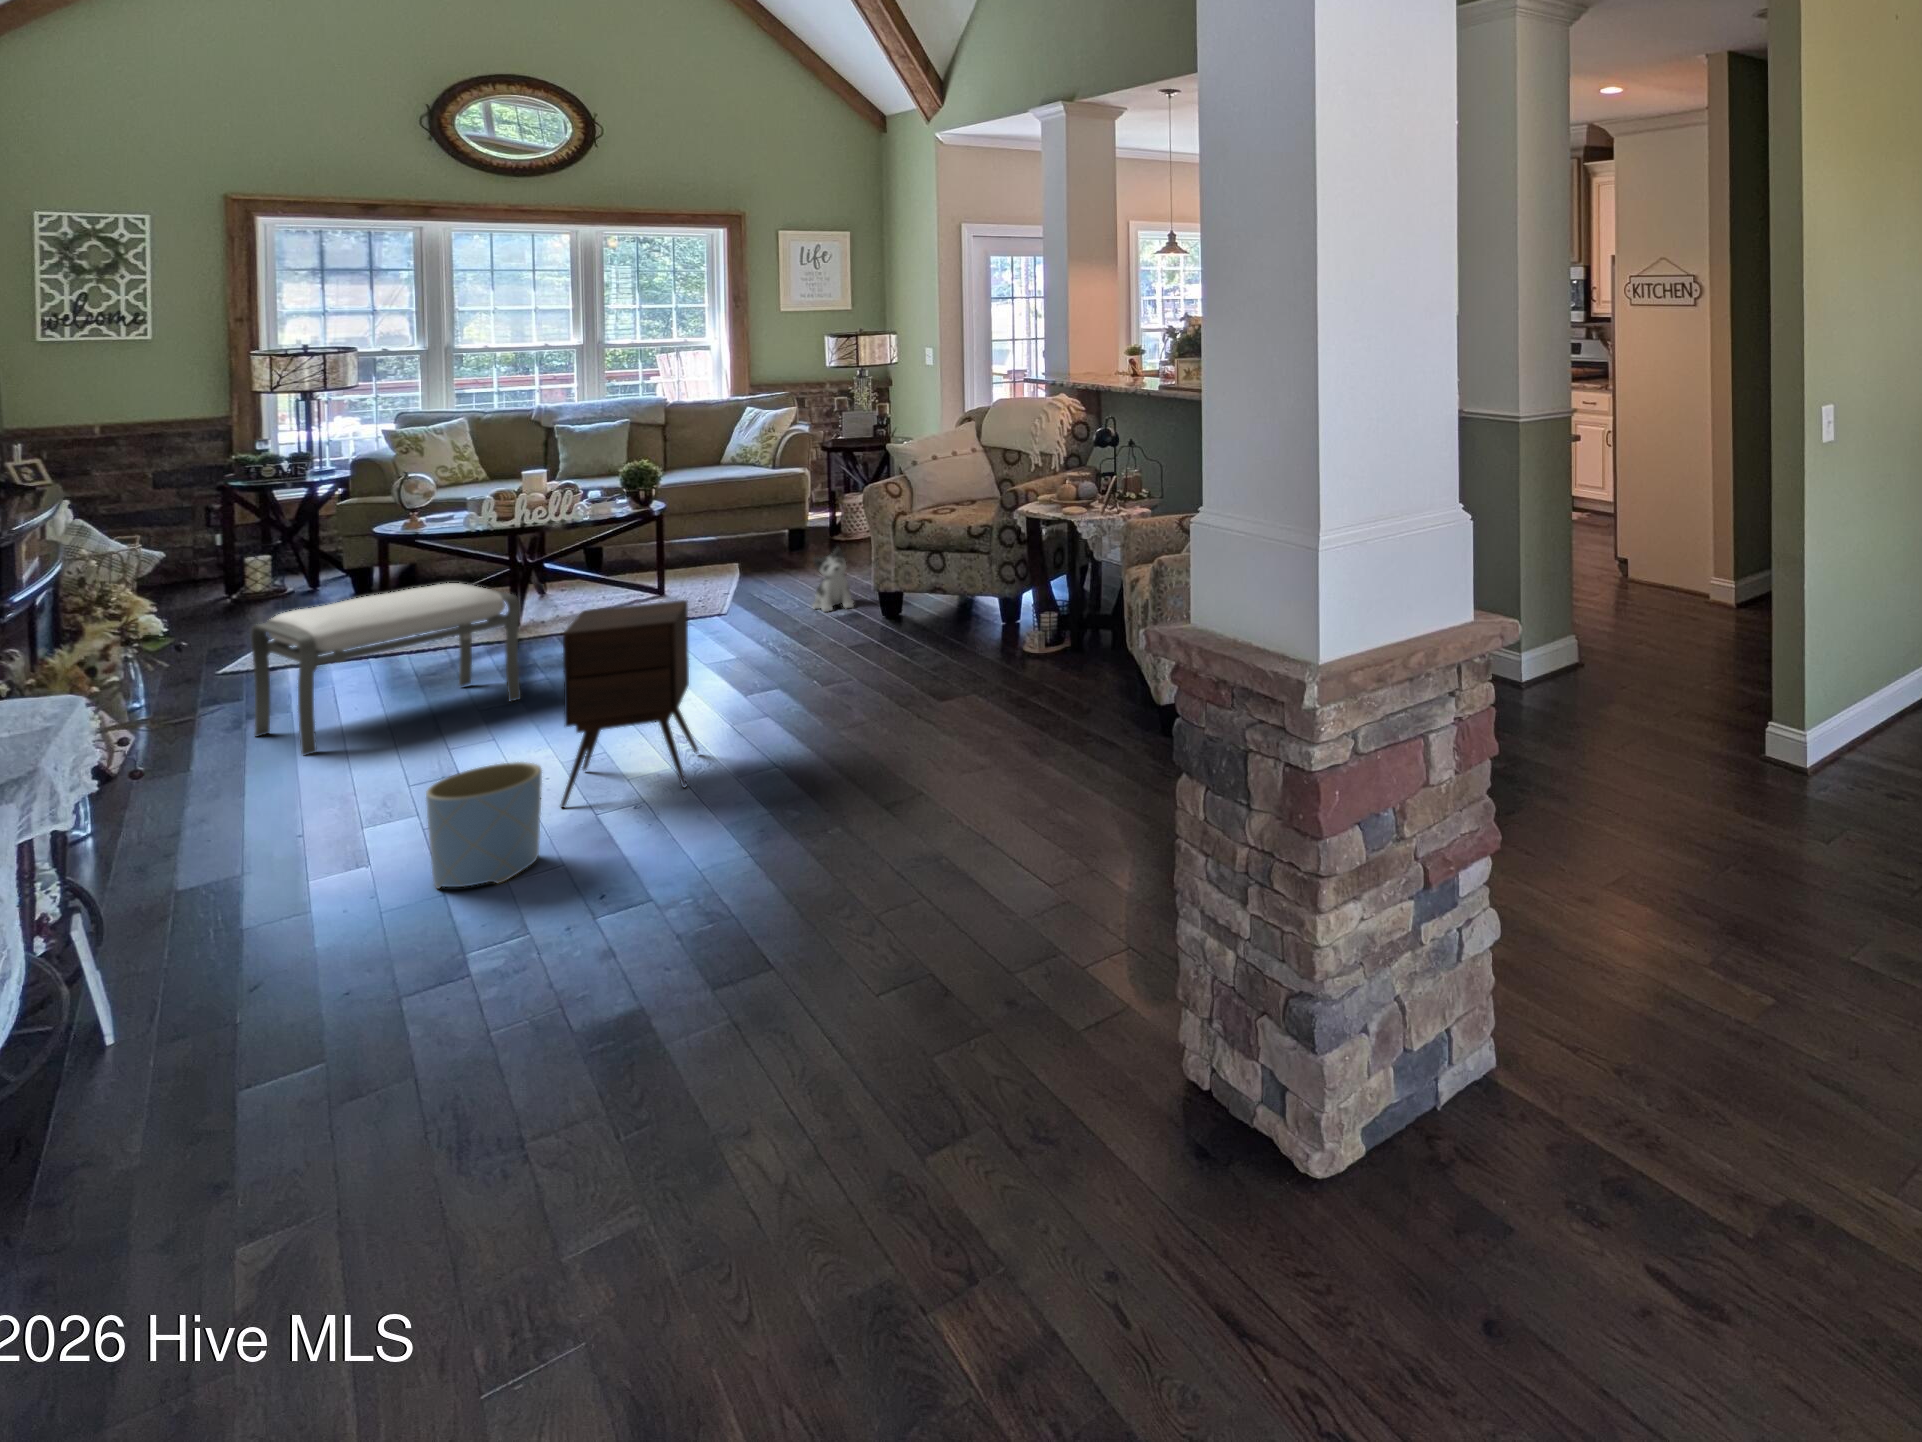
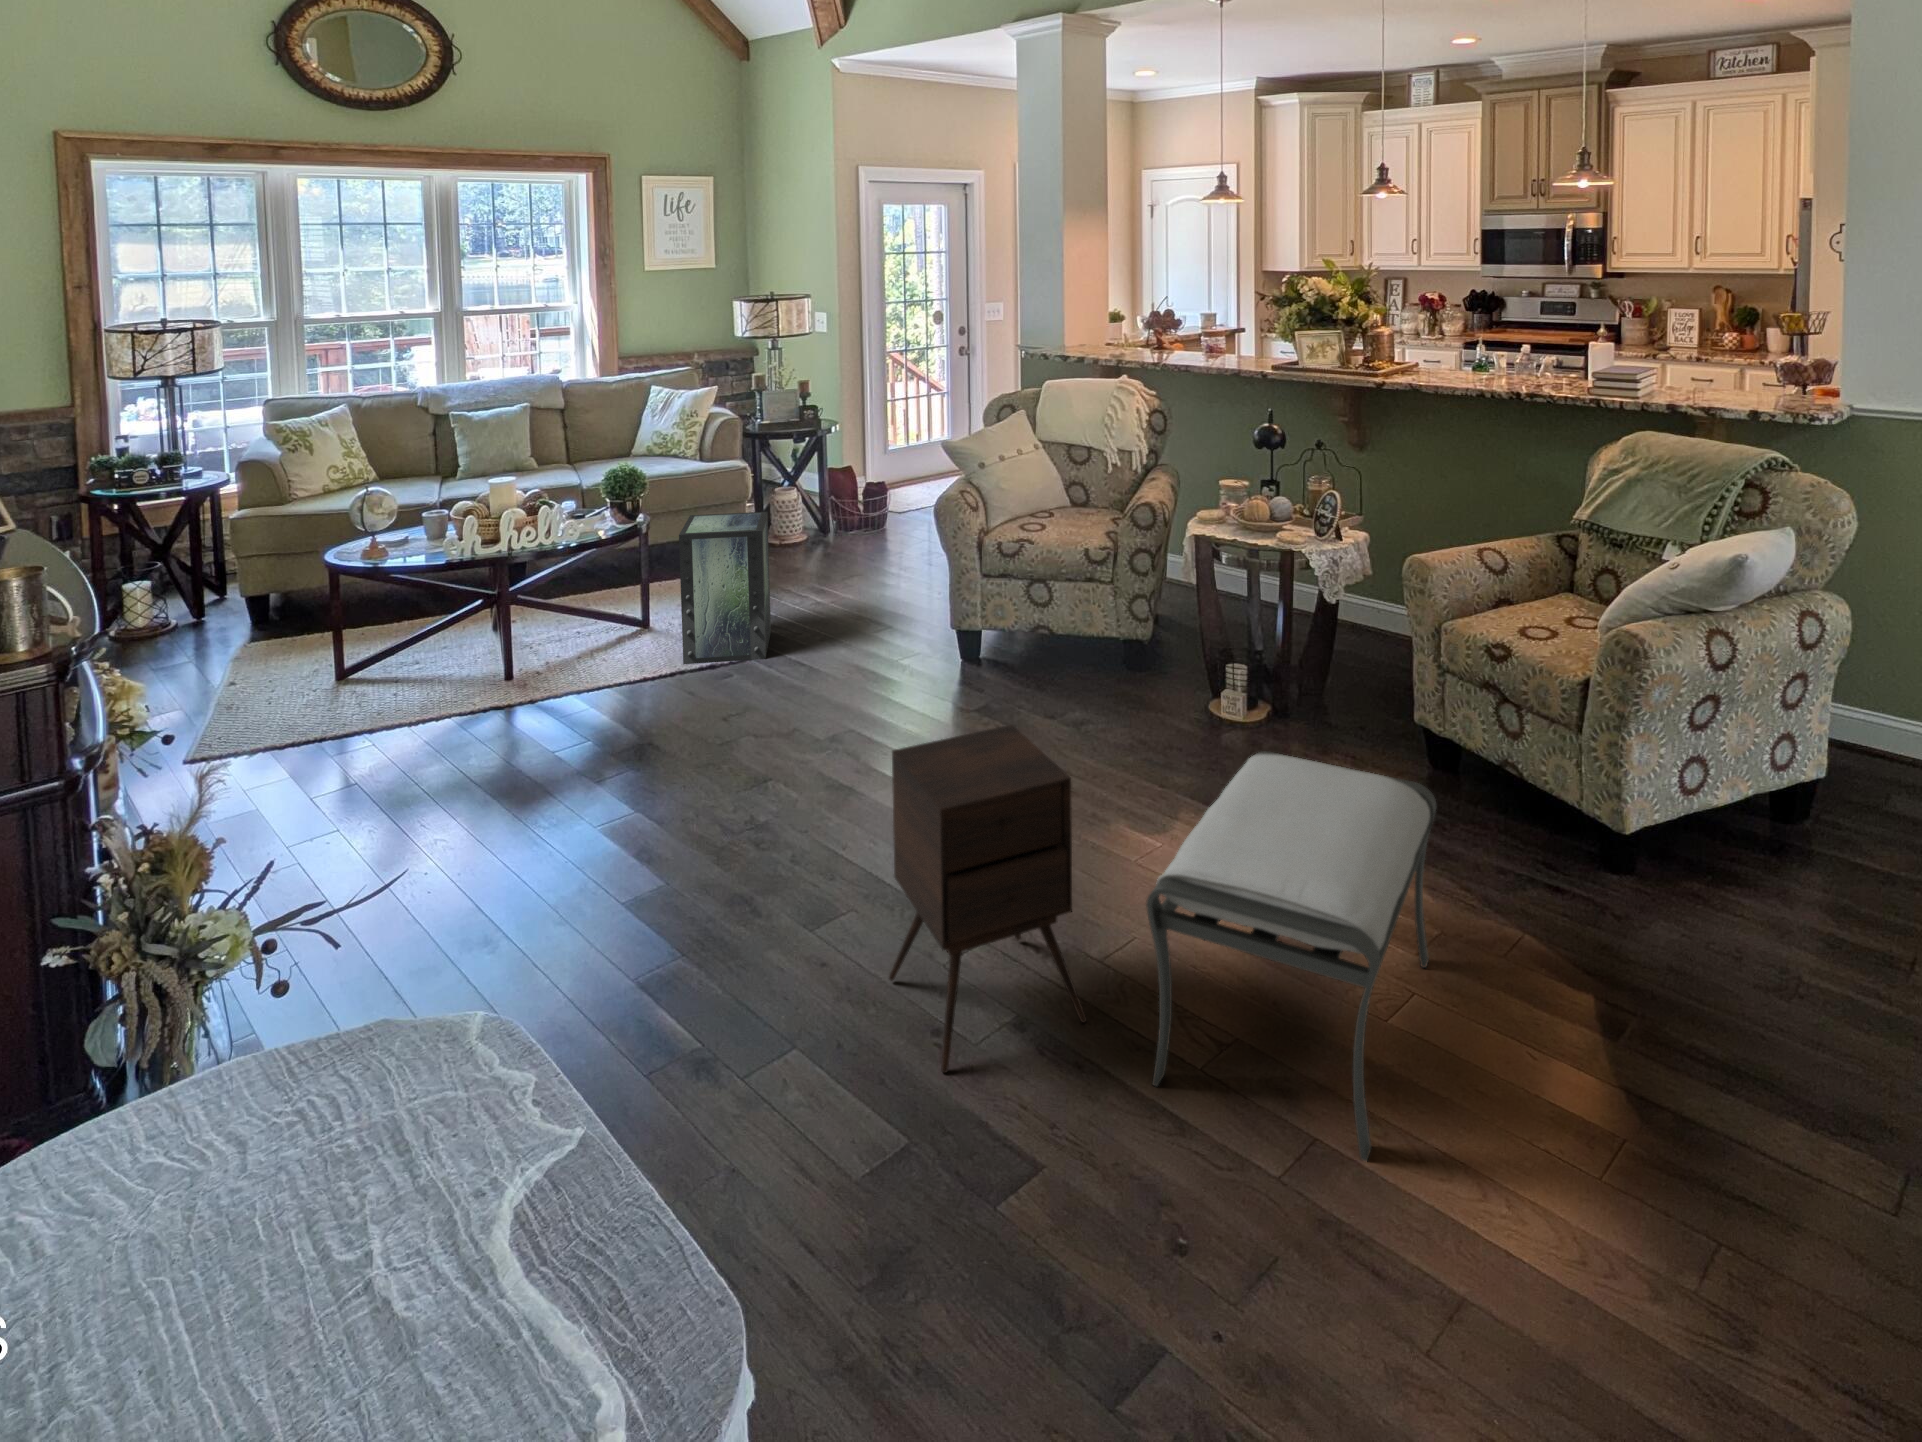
storage box: none [665,500,762,618] -> present [679,512,771,664]
plush toy: present [813,547,854,612] -> none [848,570,901,654]
ottoman: present [250,583,521,755] -> present [1146,751,1436,1161]
planter: present [426,762,542,888] -> none [912,1054,1063,1307]

